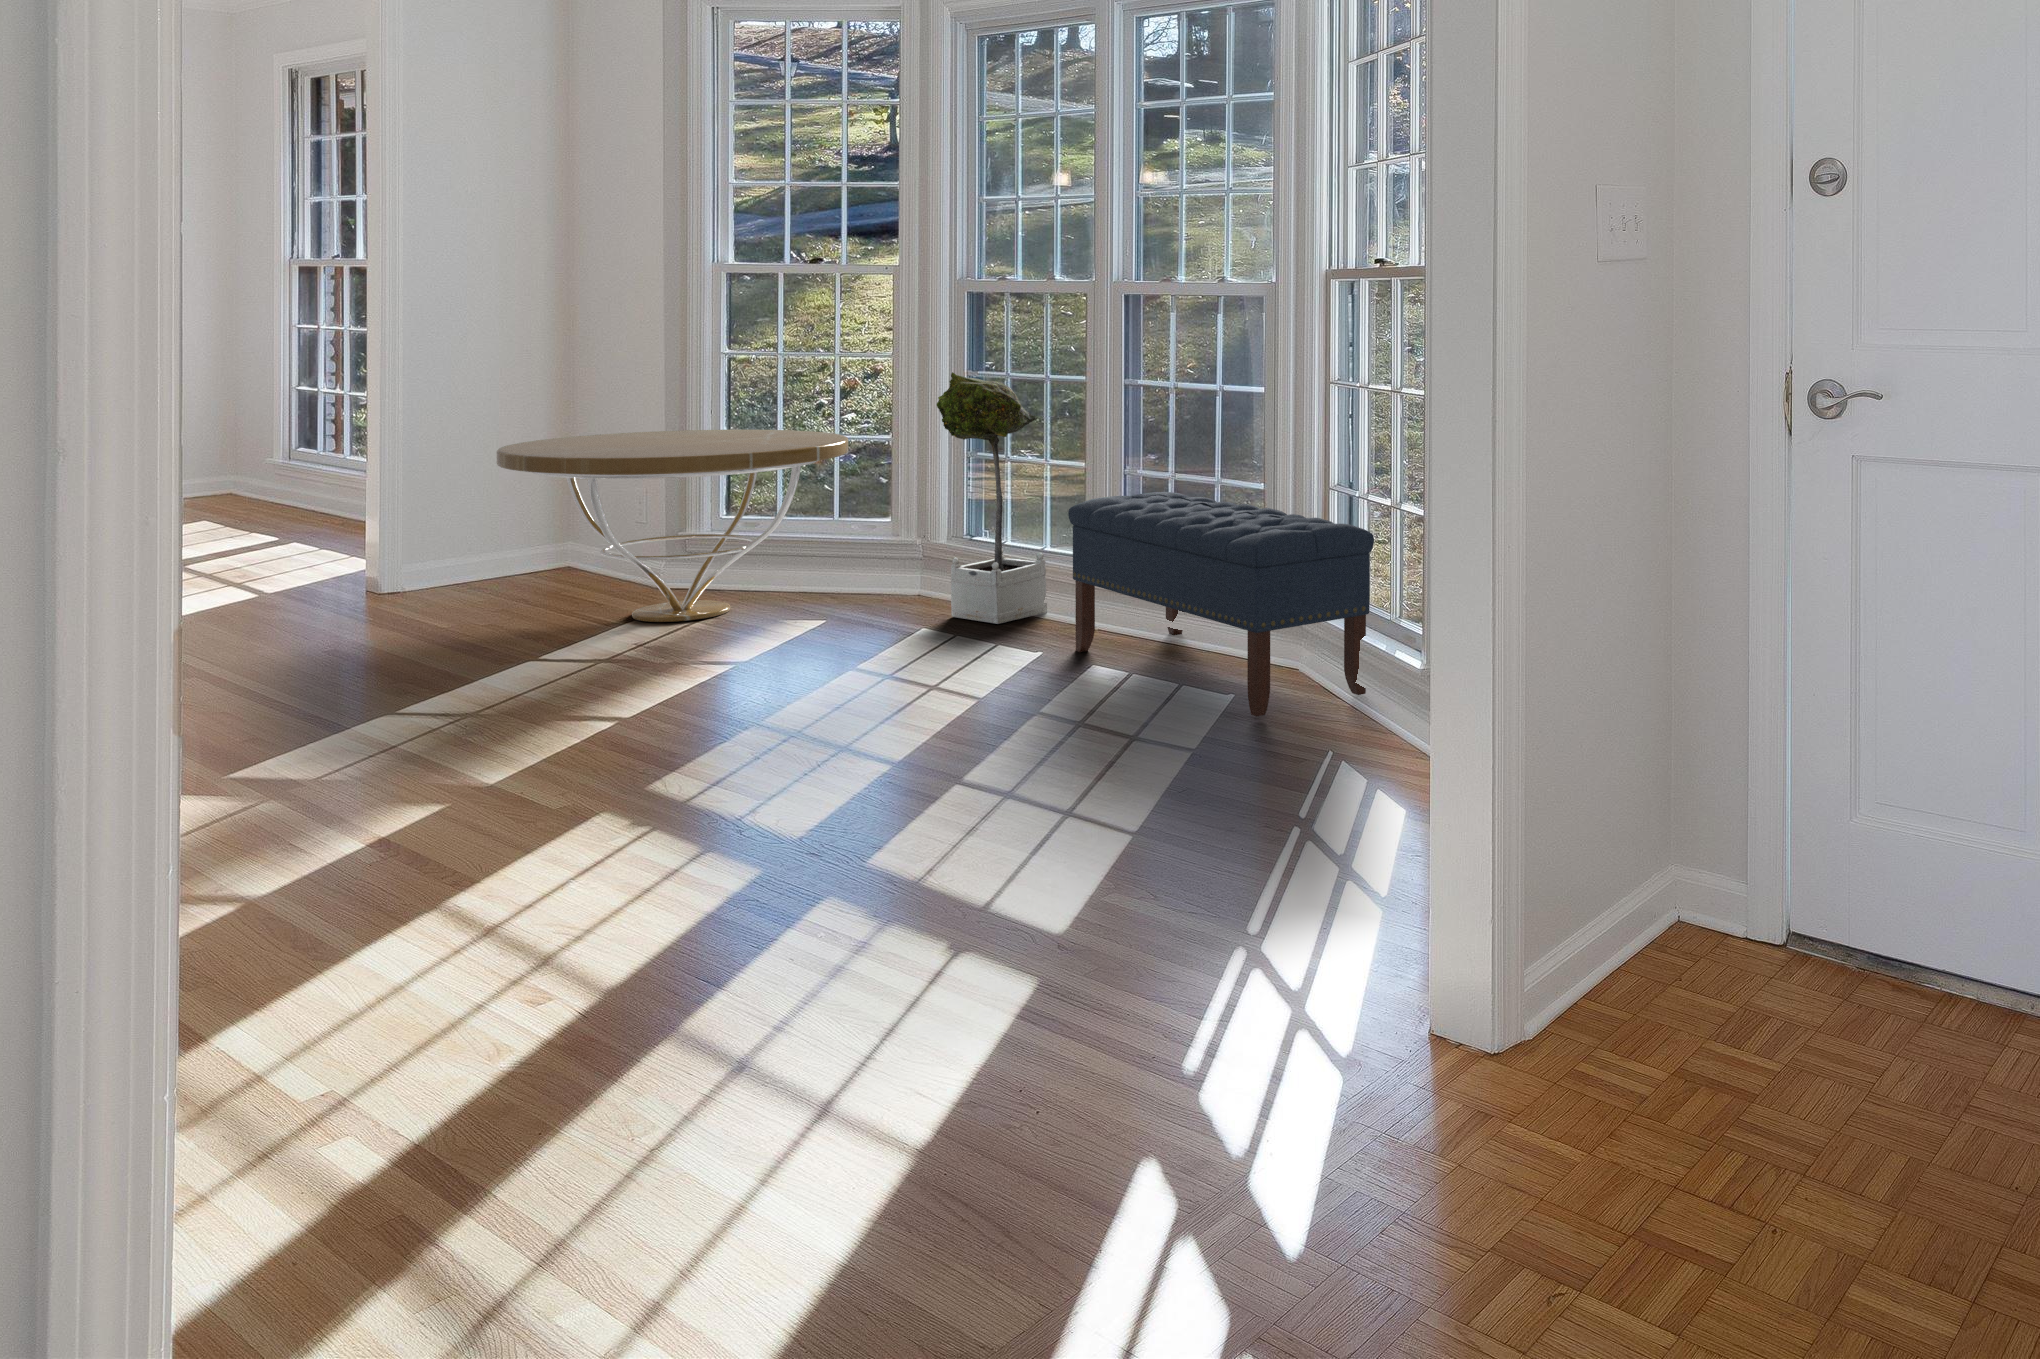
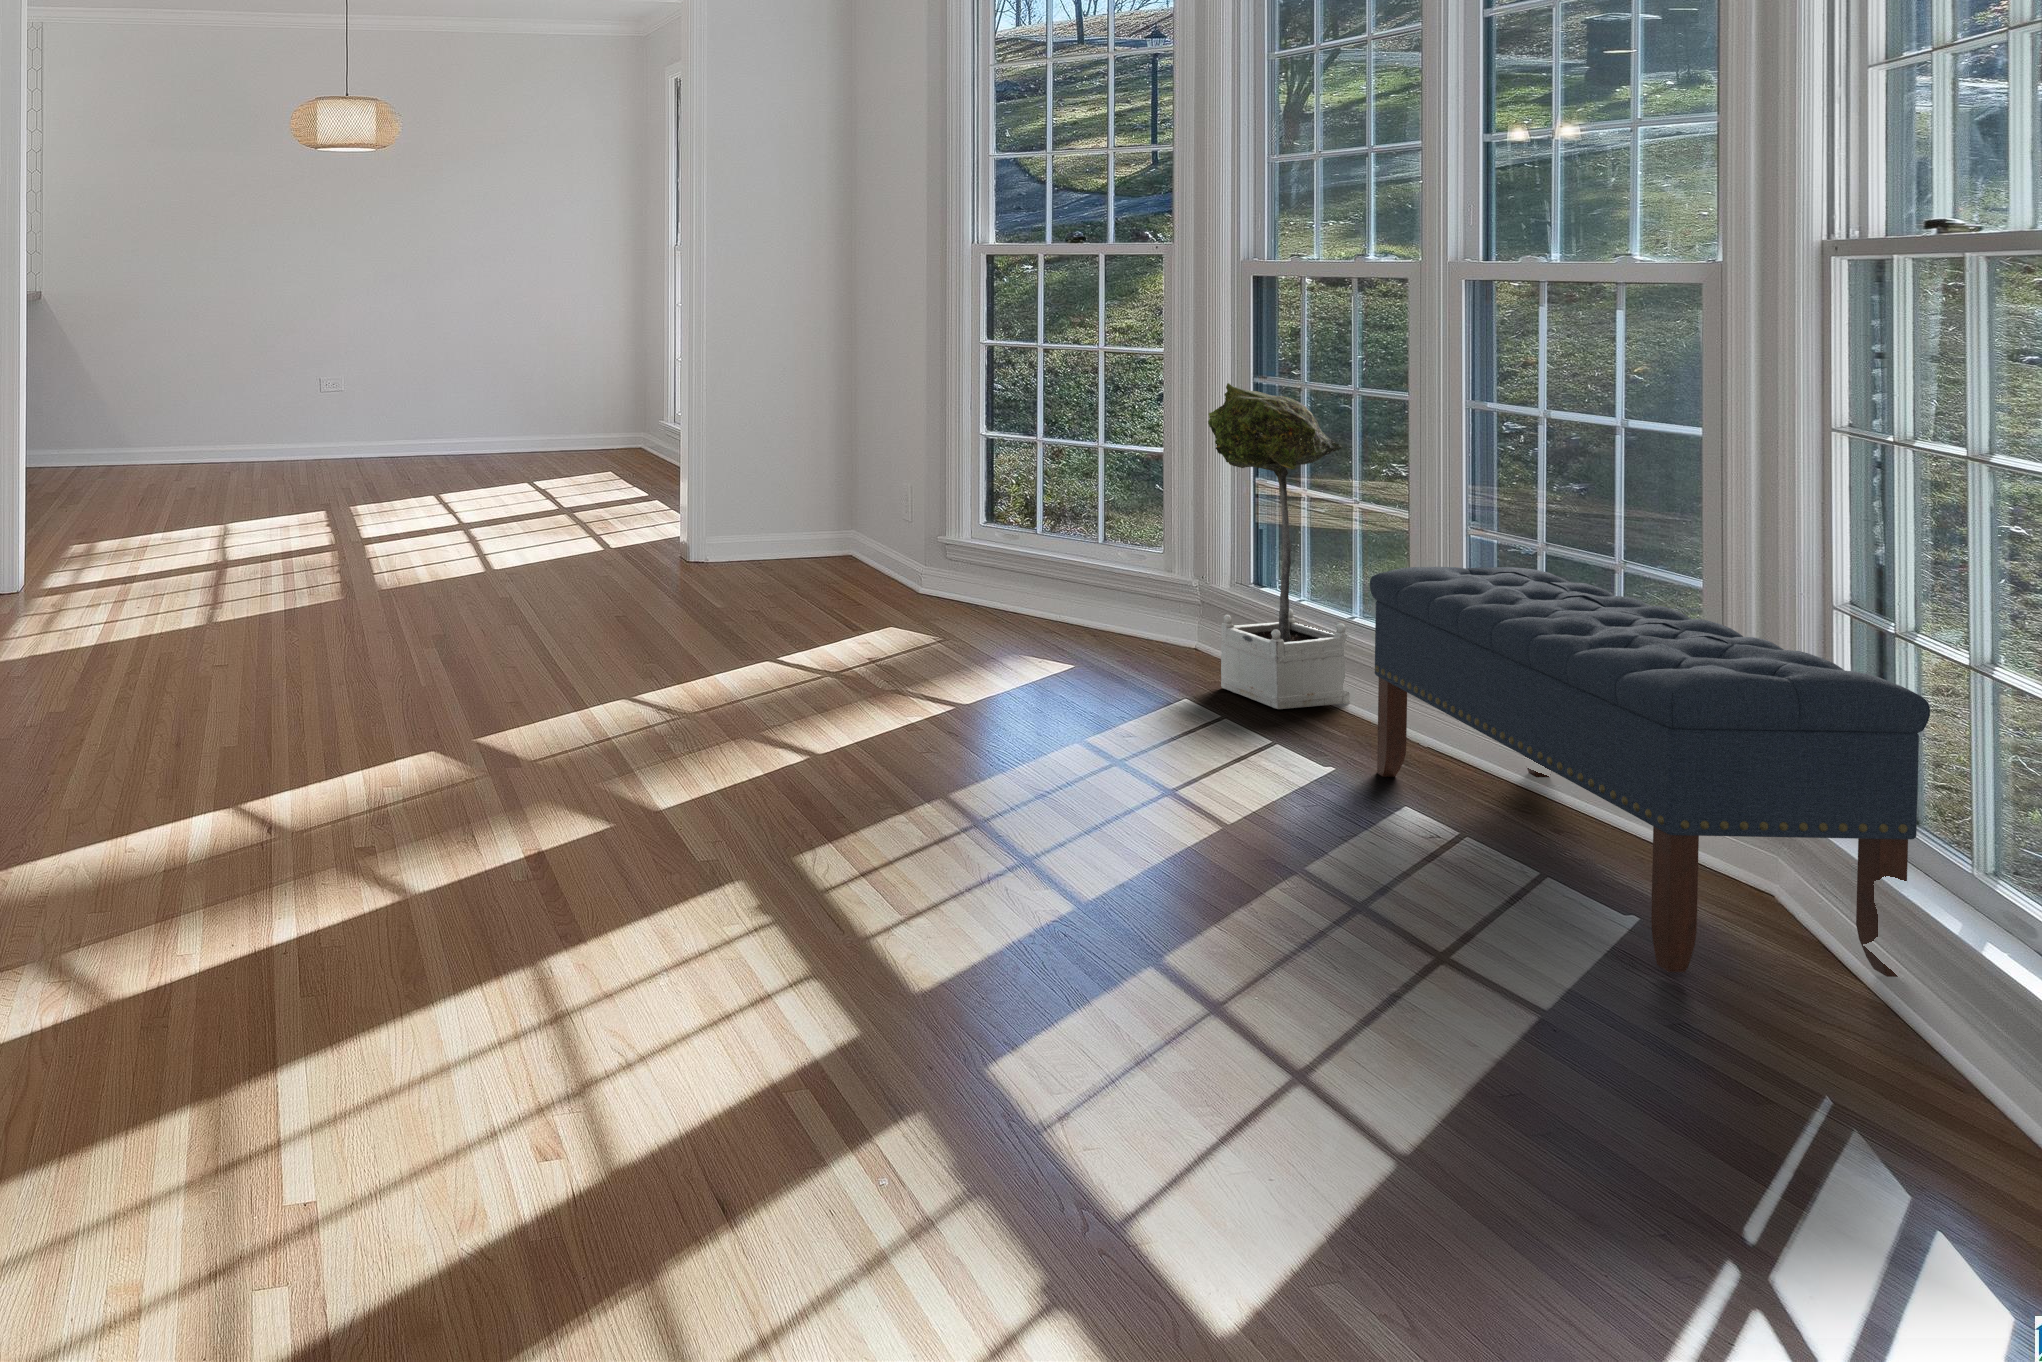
coffee table: present [496,430,848,622] -> none [764,432,1111,641]

